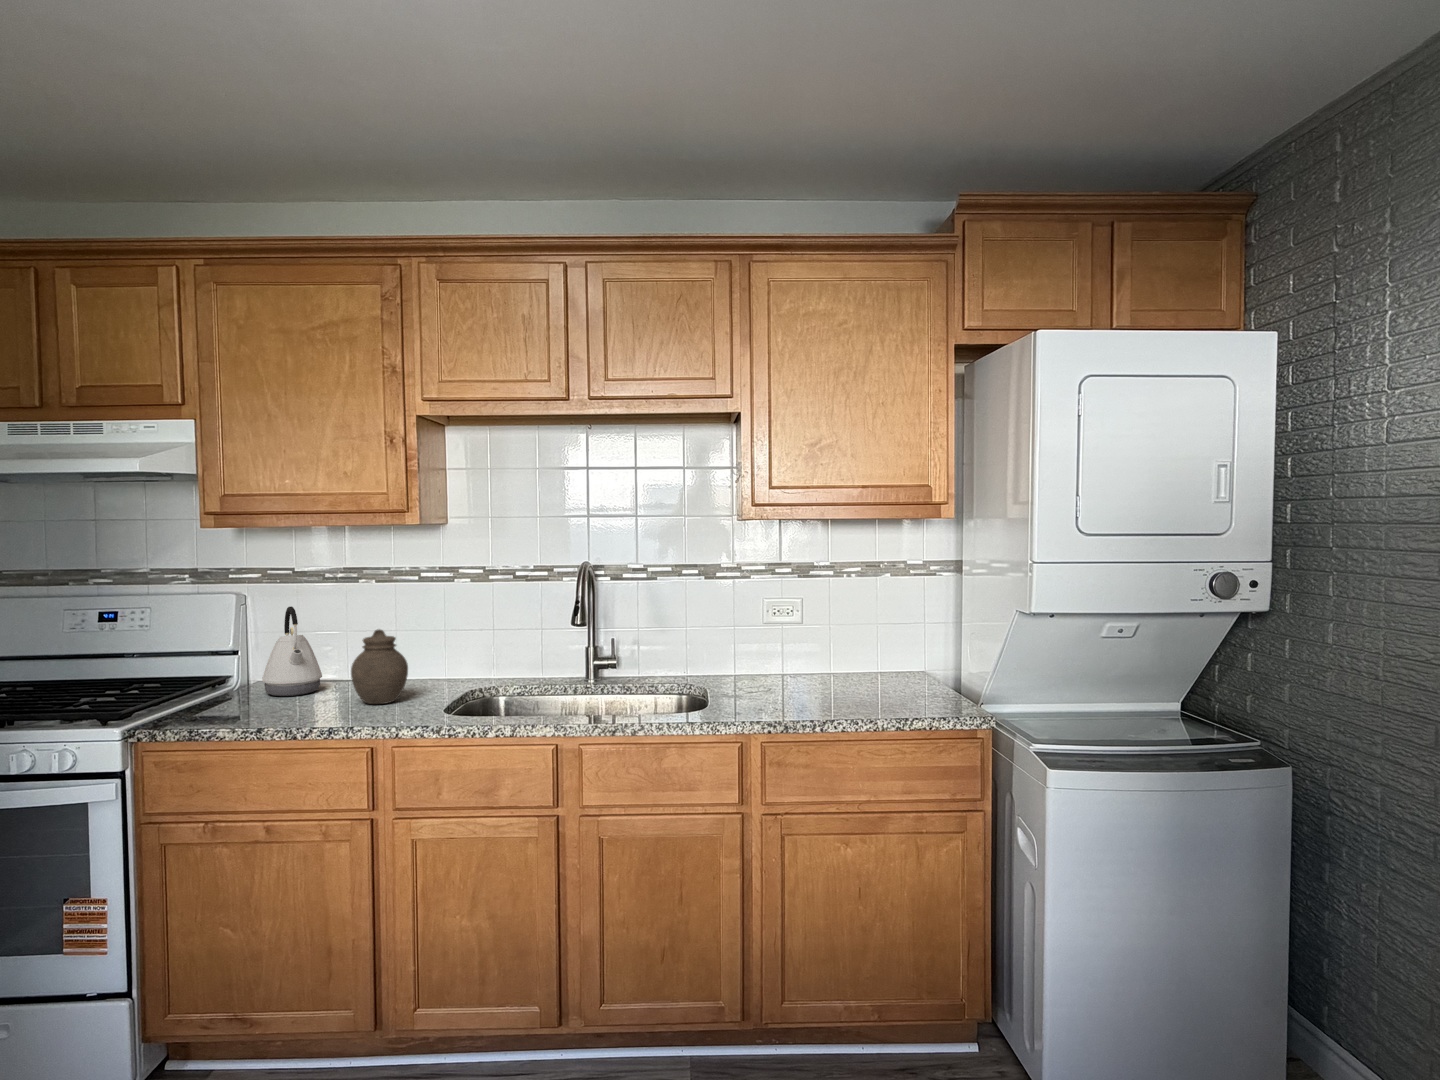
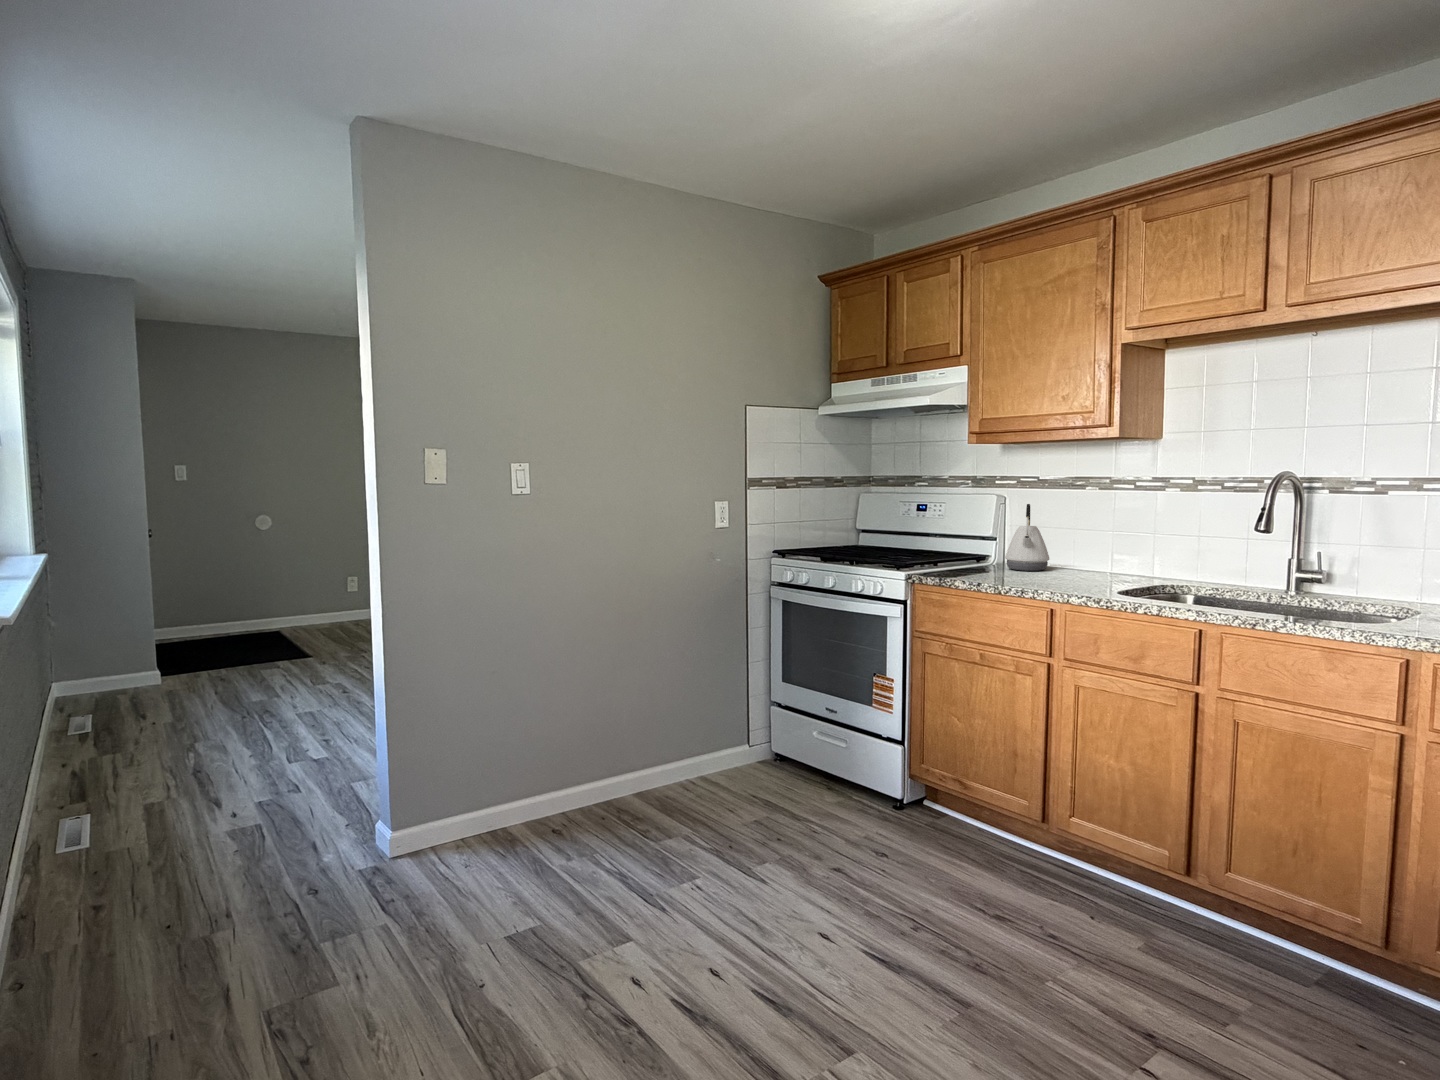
jar: present [351,629,408,704] -> none [1056,523,1103,582]

